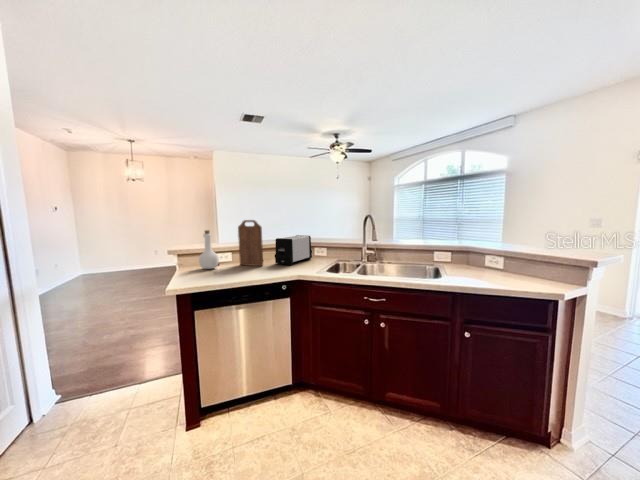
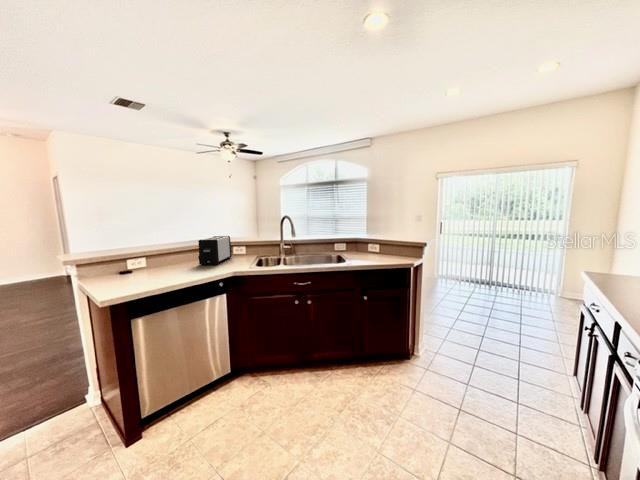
cutting board: present [238,220,263,266] -> none [156,222,189,270]
bottle: present [199,230,219,269] -> none [113,235,137,277]

